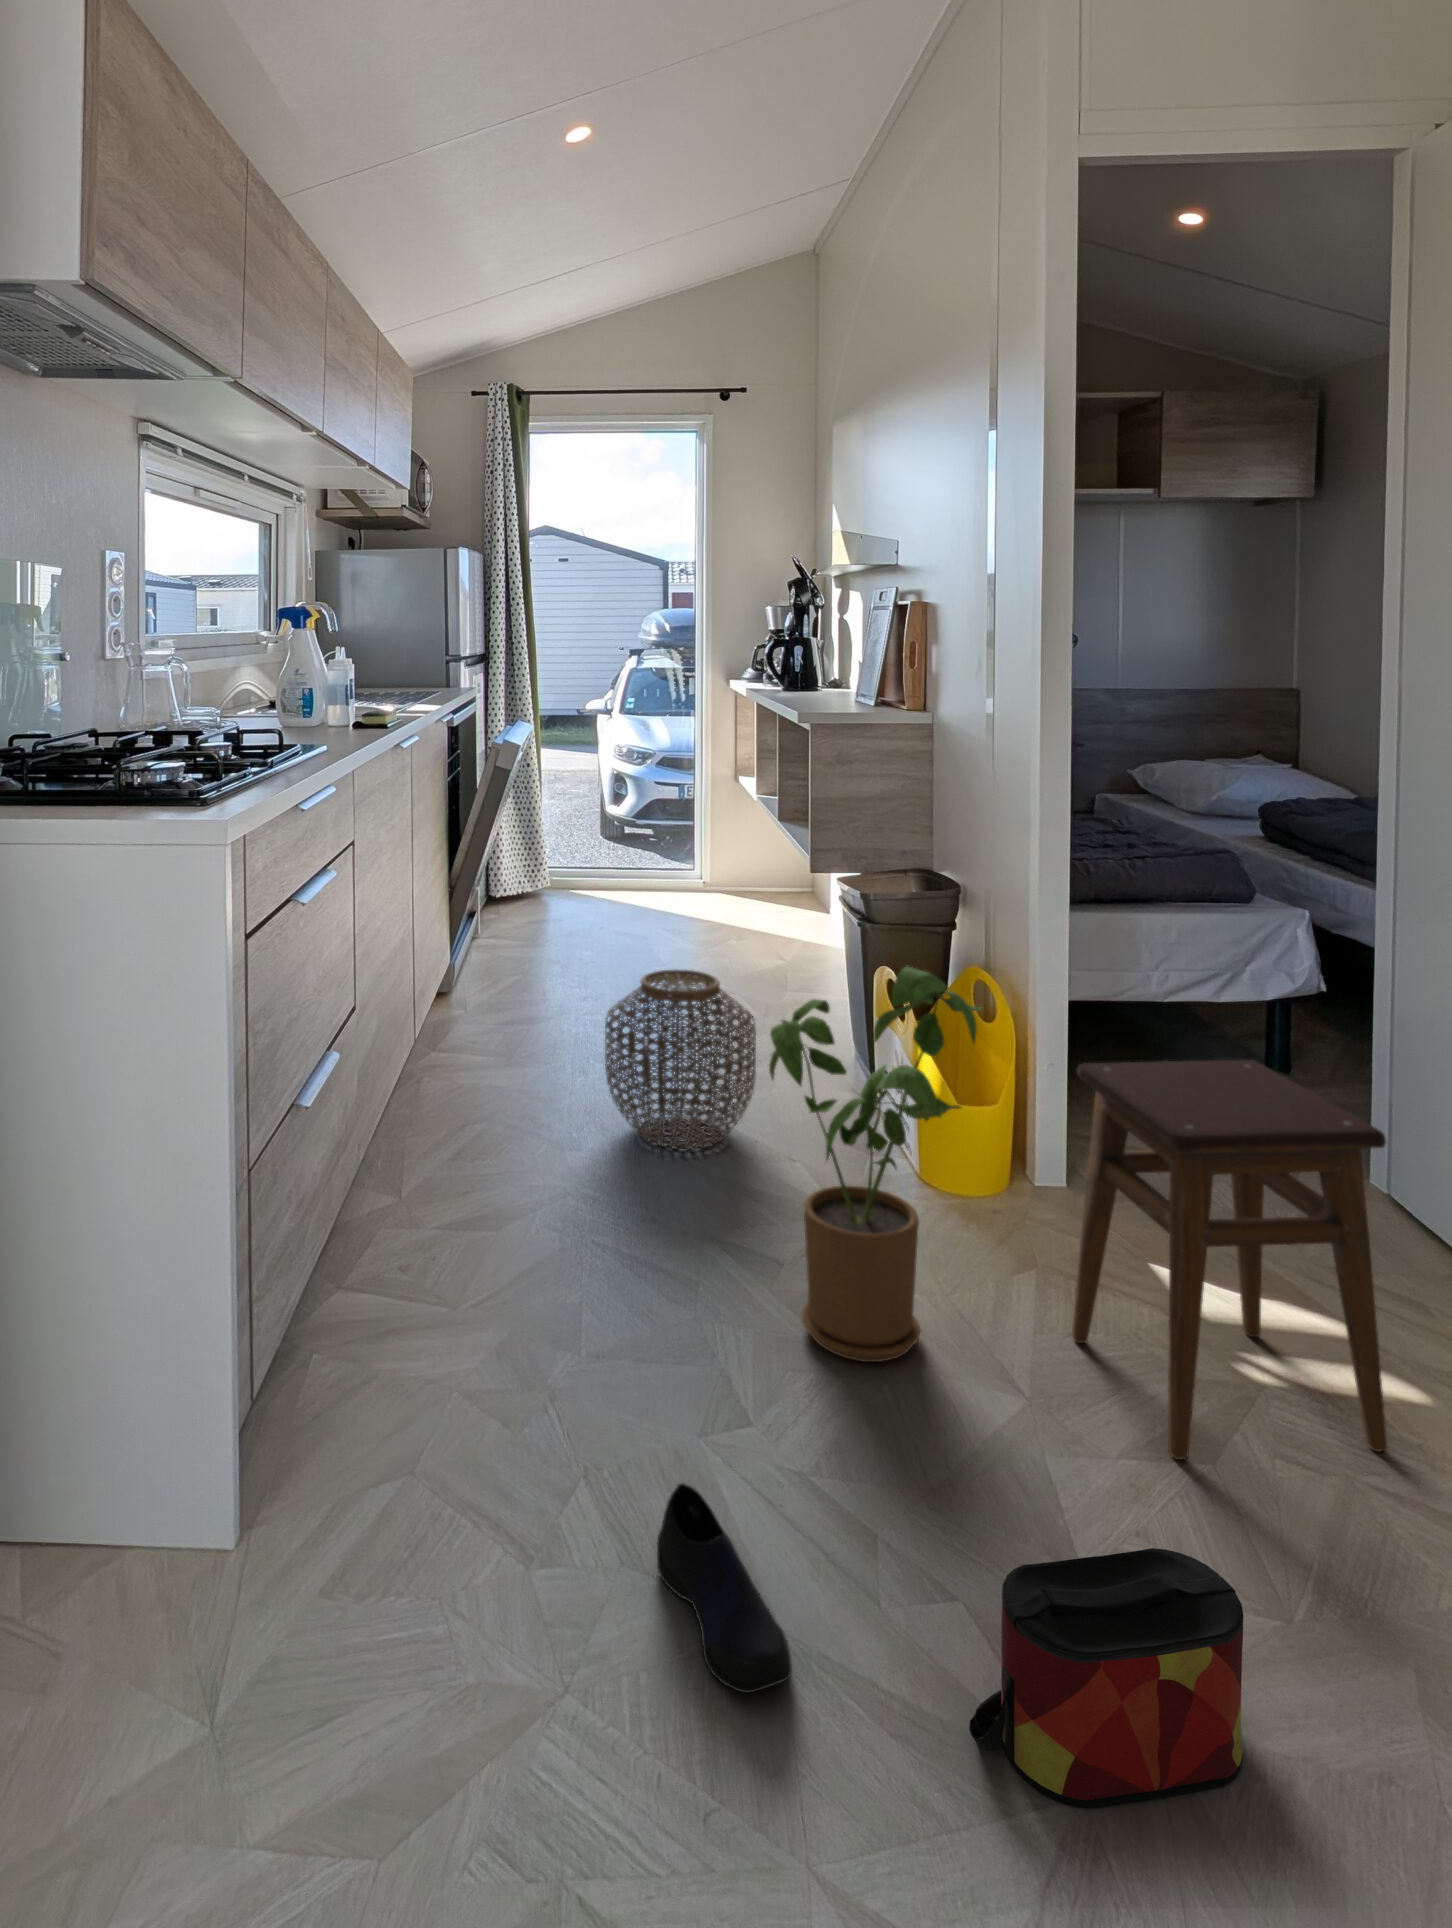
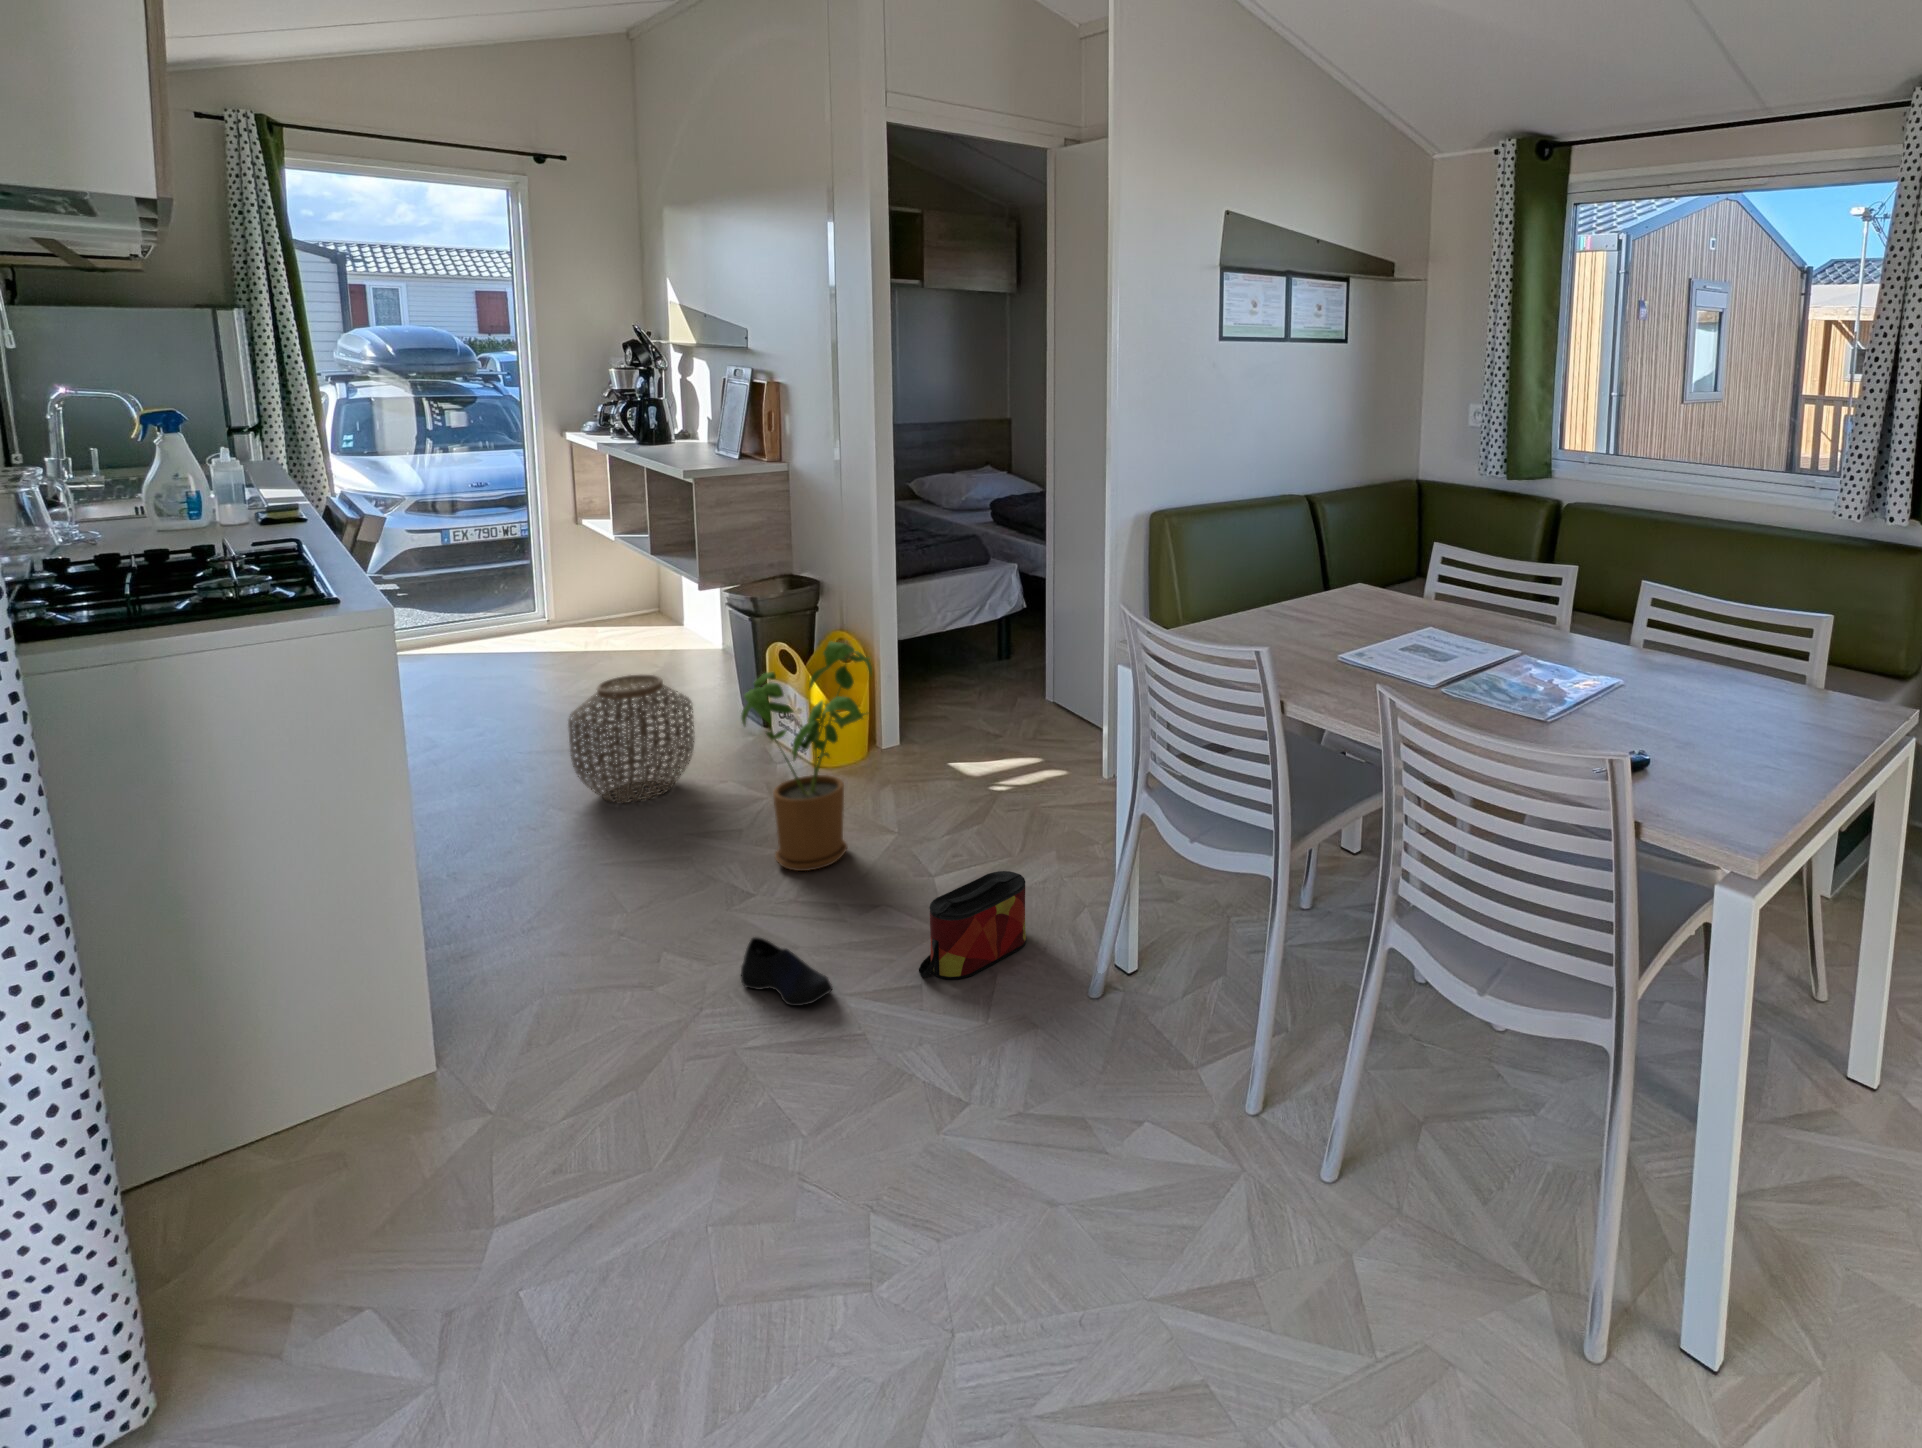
stool: present [1072,1060,1387,1459] -> none [925,657,1073,855]

